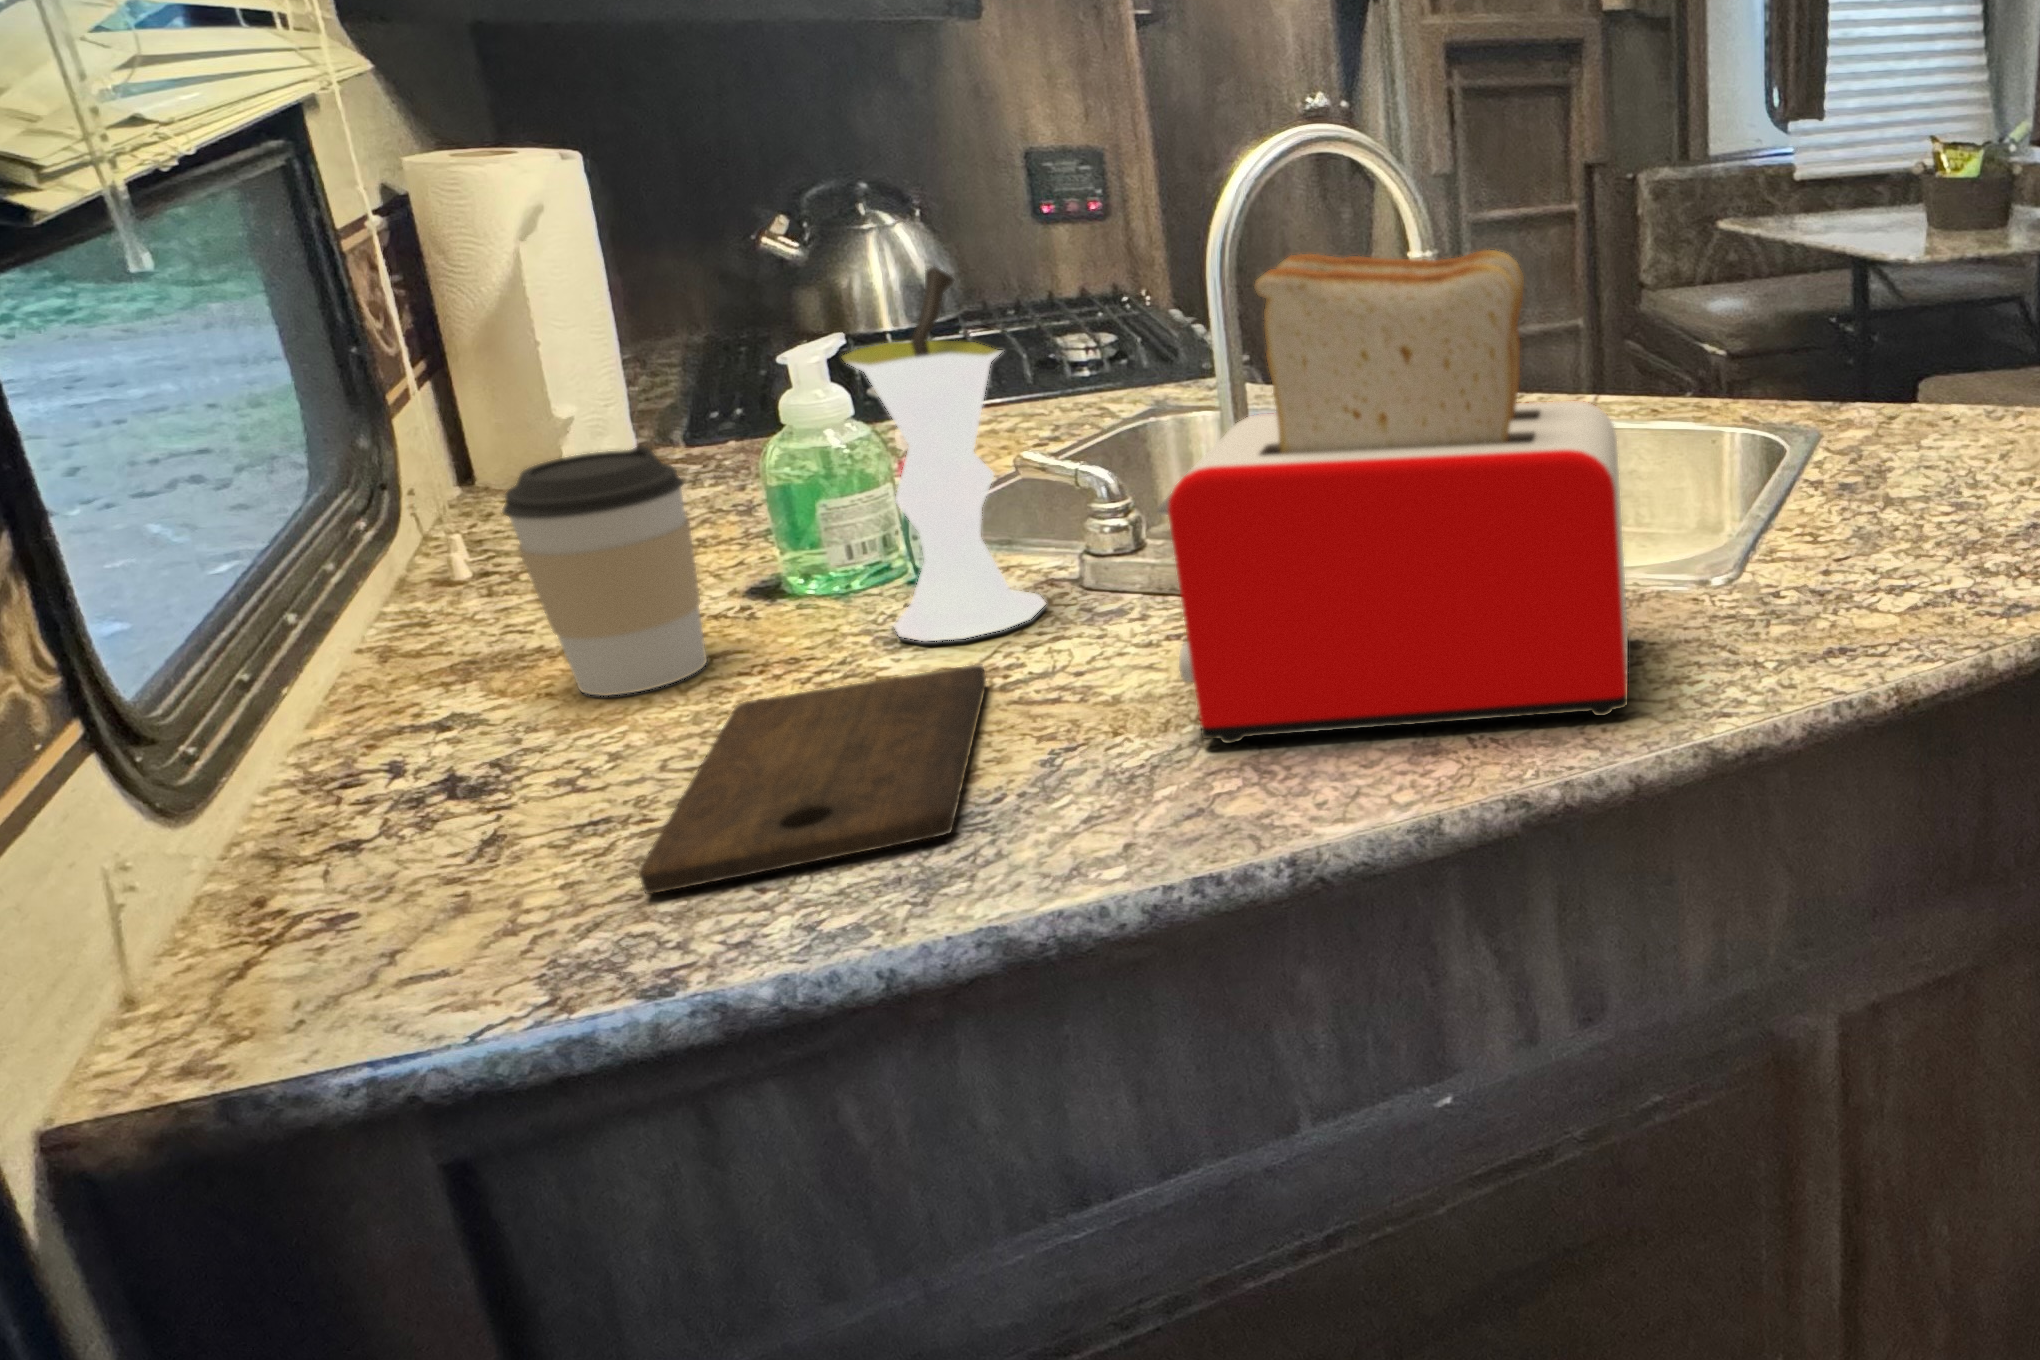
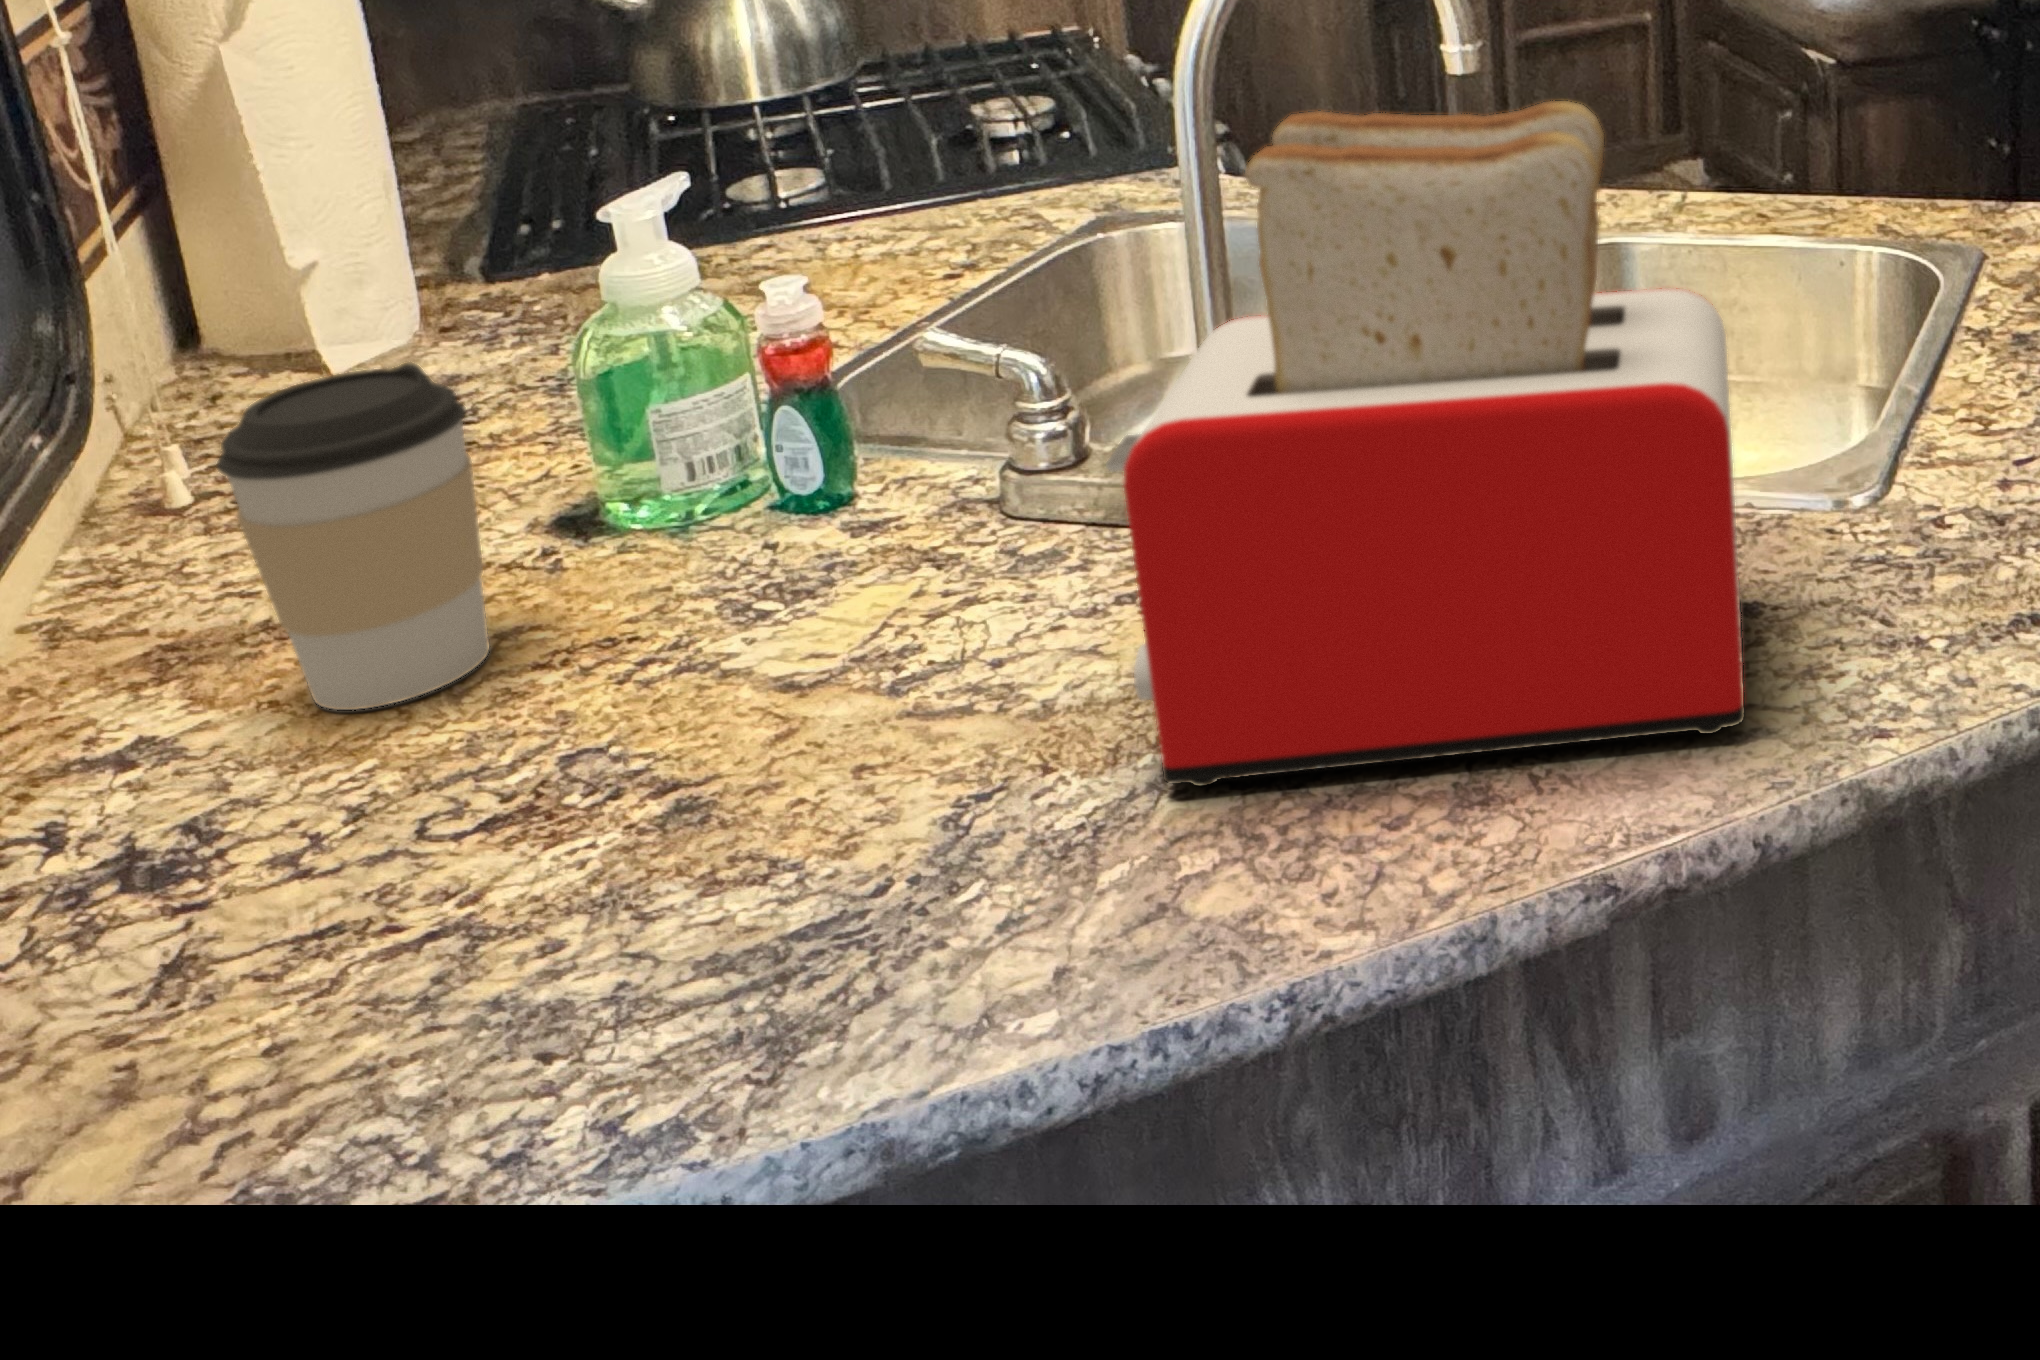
vase: present [842,267,1045,641] -> none [682,102,952,614]
cutting board: present [639,664,986,894] -> none [383,660,870,1063]

